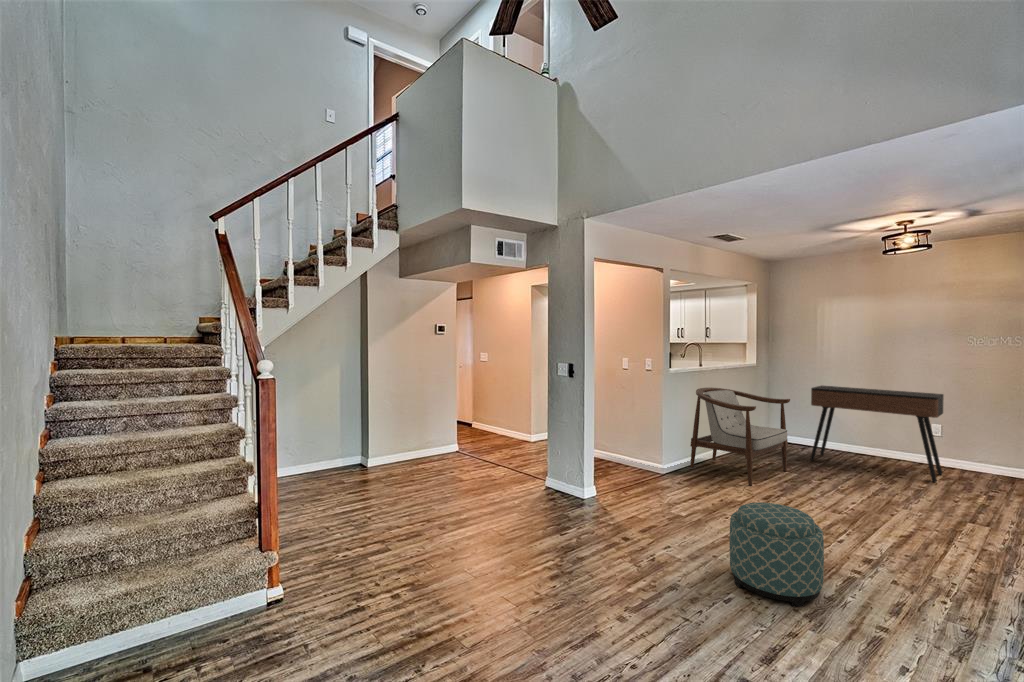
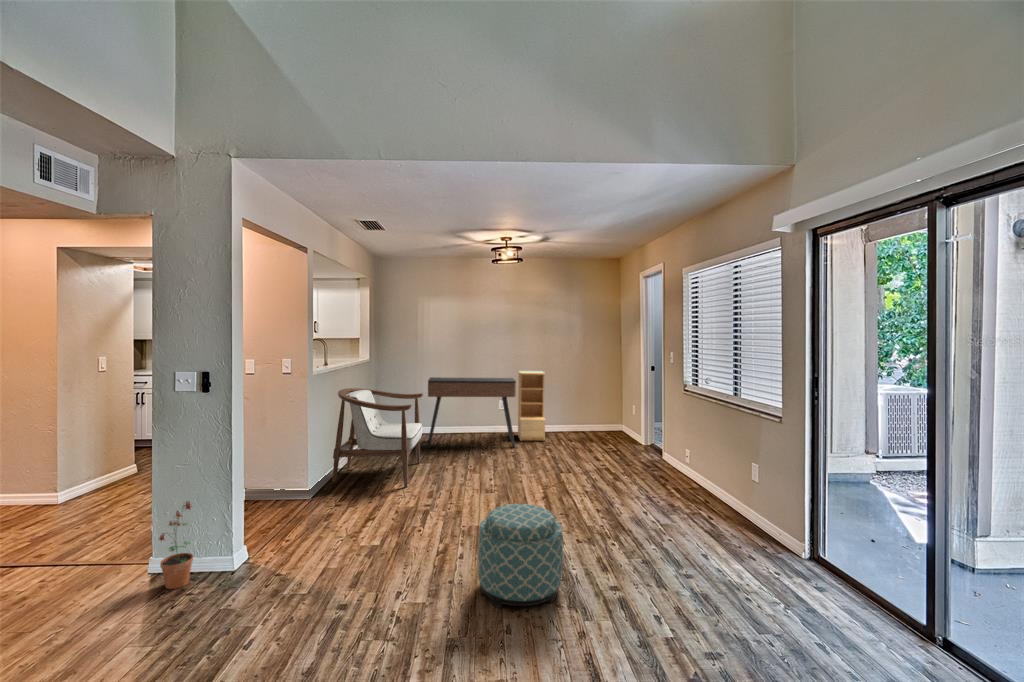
bookshelf: none [956,386,1007,486] -> present [518,371,545,441]
potted plant: none [543,445,563,497] -> present [159,501,193,589]

